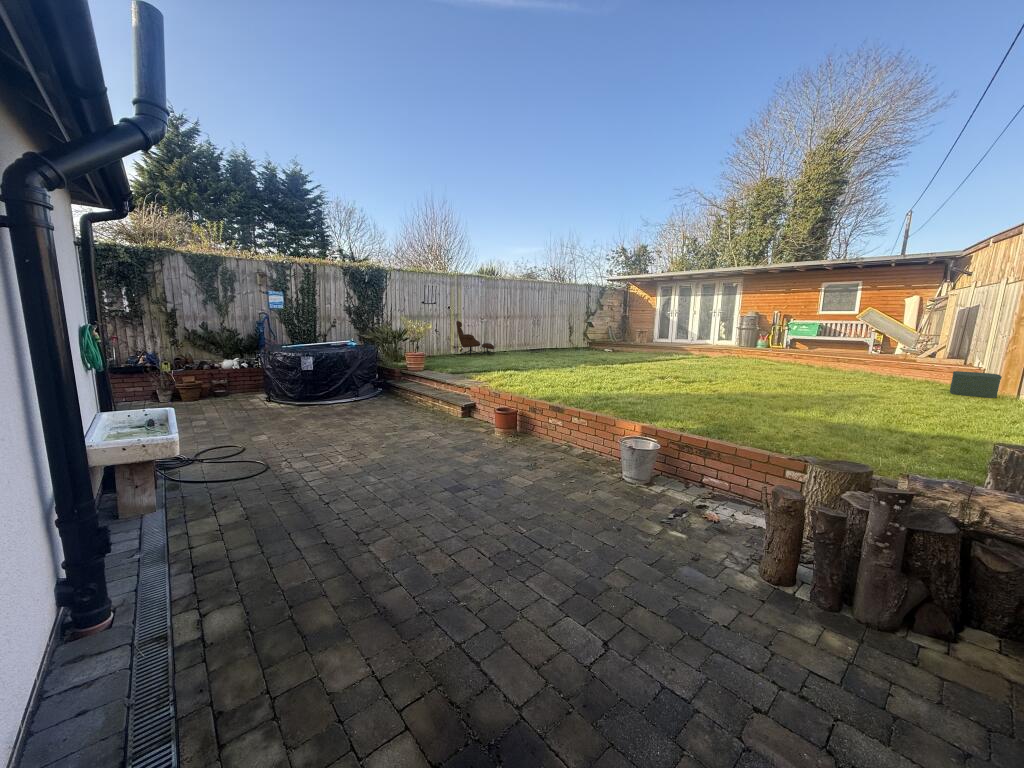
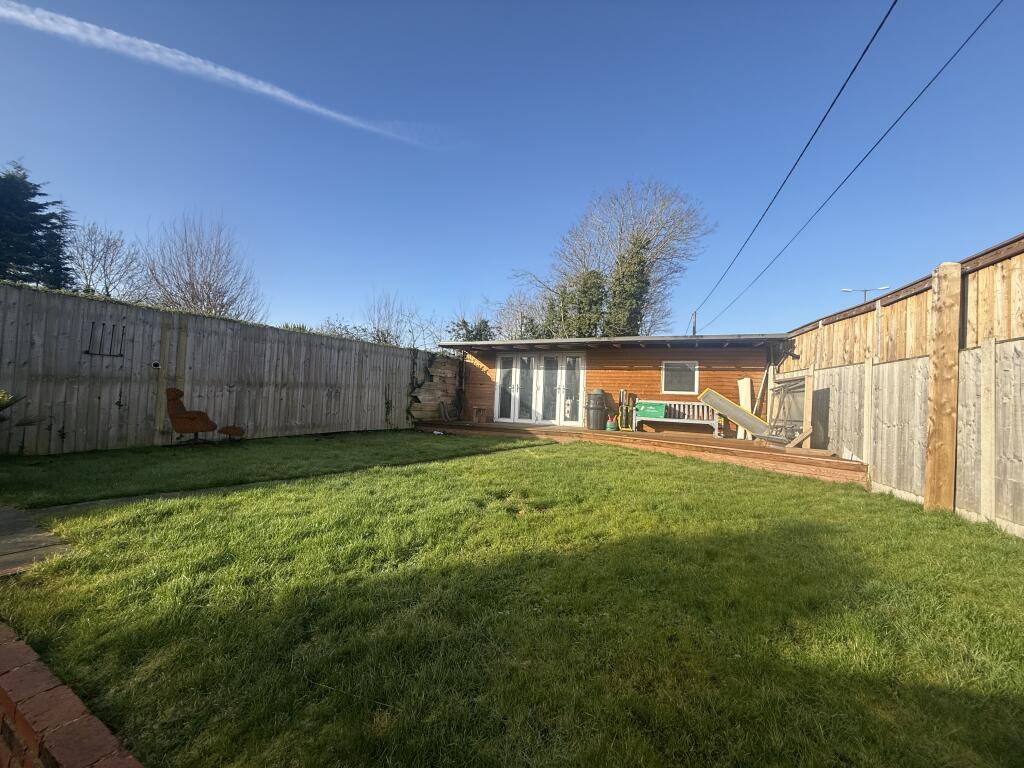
storage box: present [950,371,1002,398] -> none [854,470,914,507]

